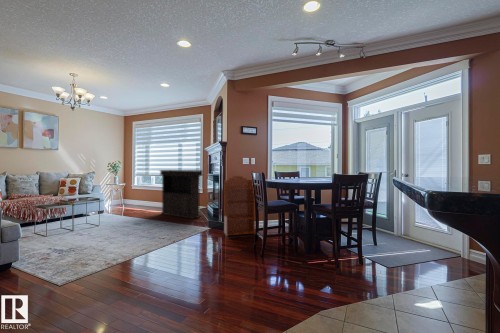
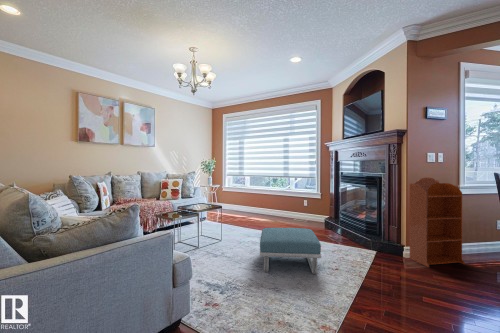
console table: present [160,170,203,219] -> none [273,170,335,233]
footstool: none [100,214,157,243] -> present [260,228,321,274]

